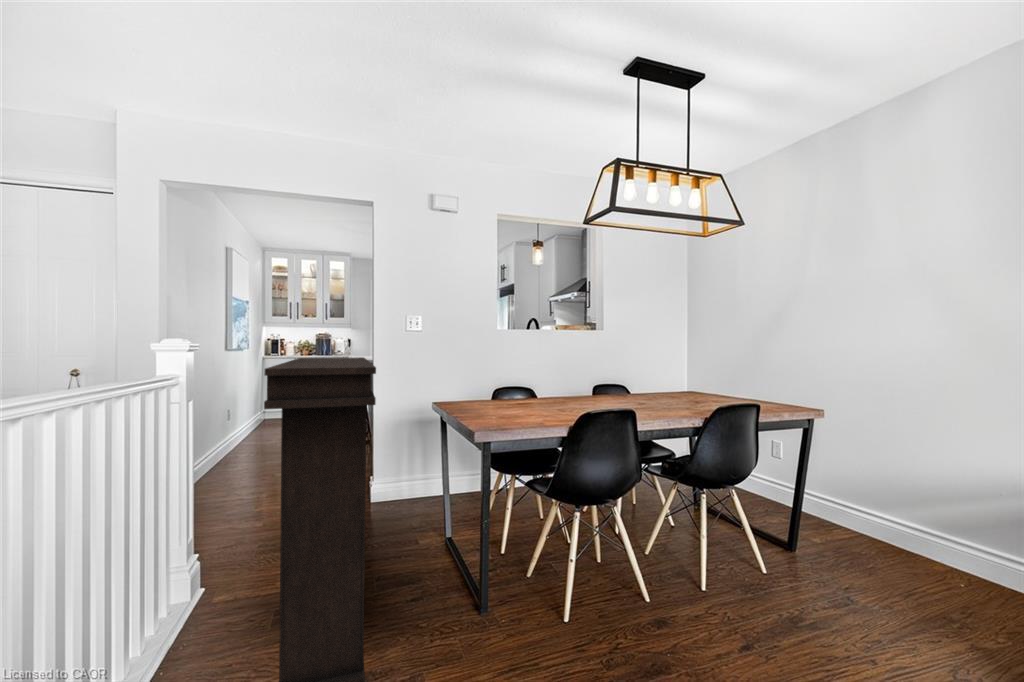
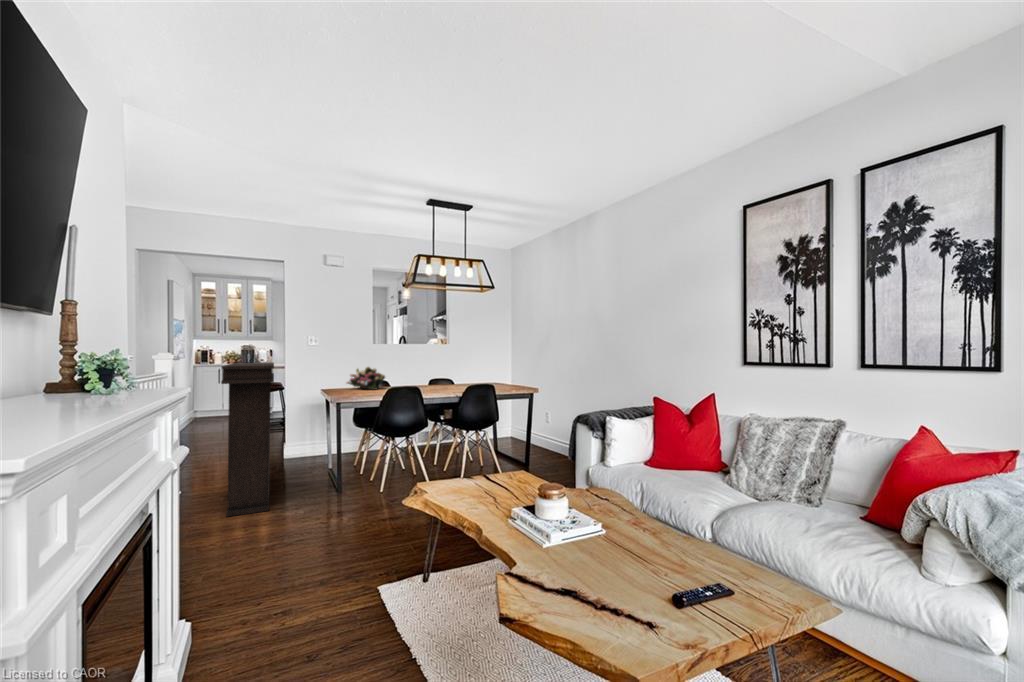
flower arrangement: none [481,366,547,407] -> present [346,367,385,389]

